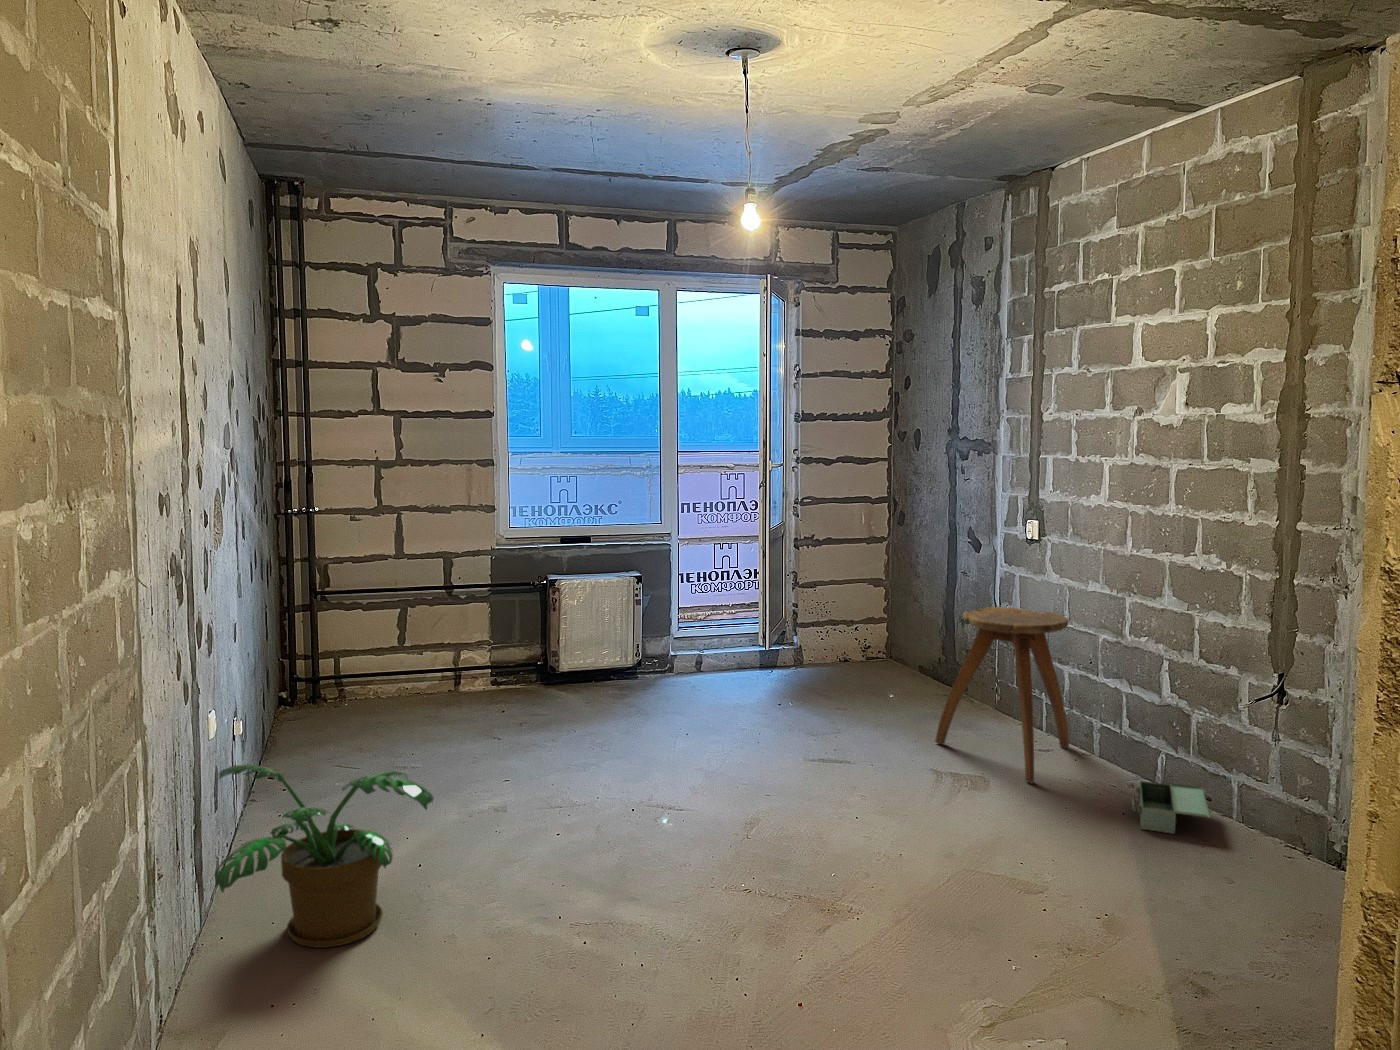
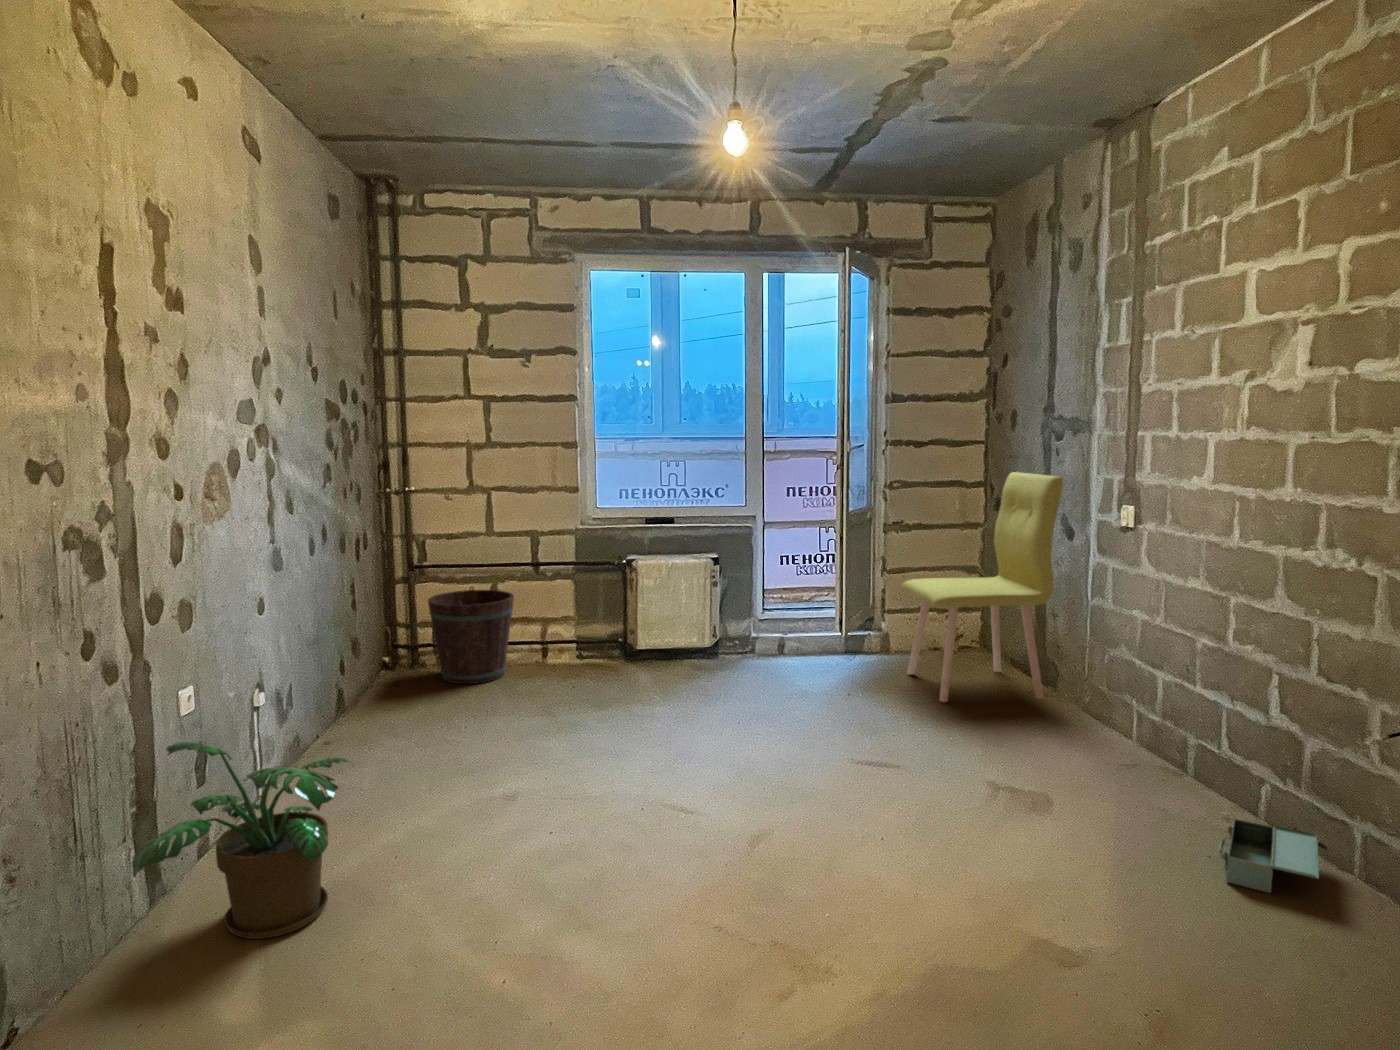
chair: none [823,489,972,708] -> present [901,472,1063,702]
stool: present [935,607,1069,784] -> none [1001,602,1160,808]
bucket: none [341,613,435,717] -> present [428,587,514,684]

